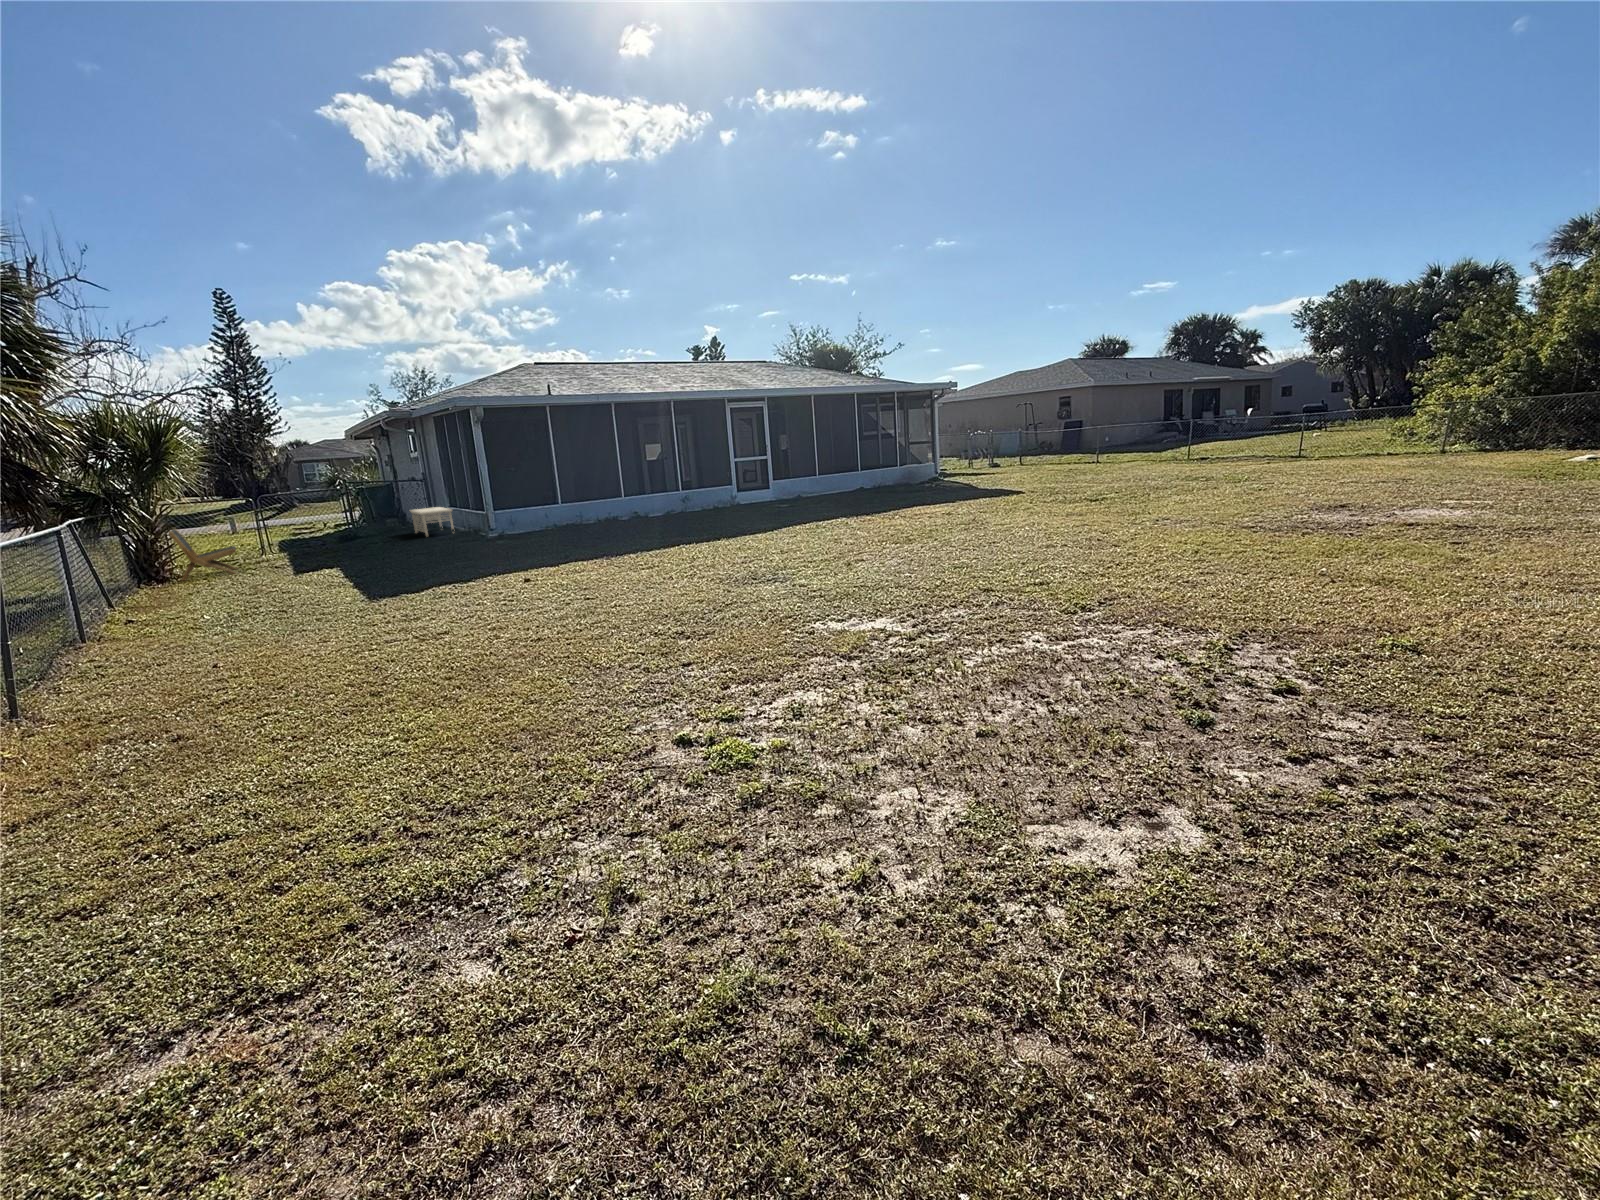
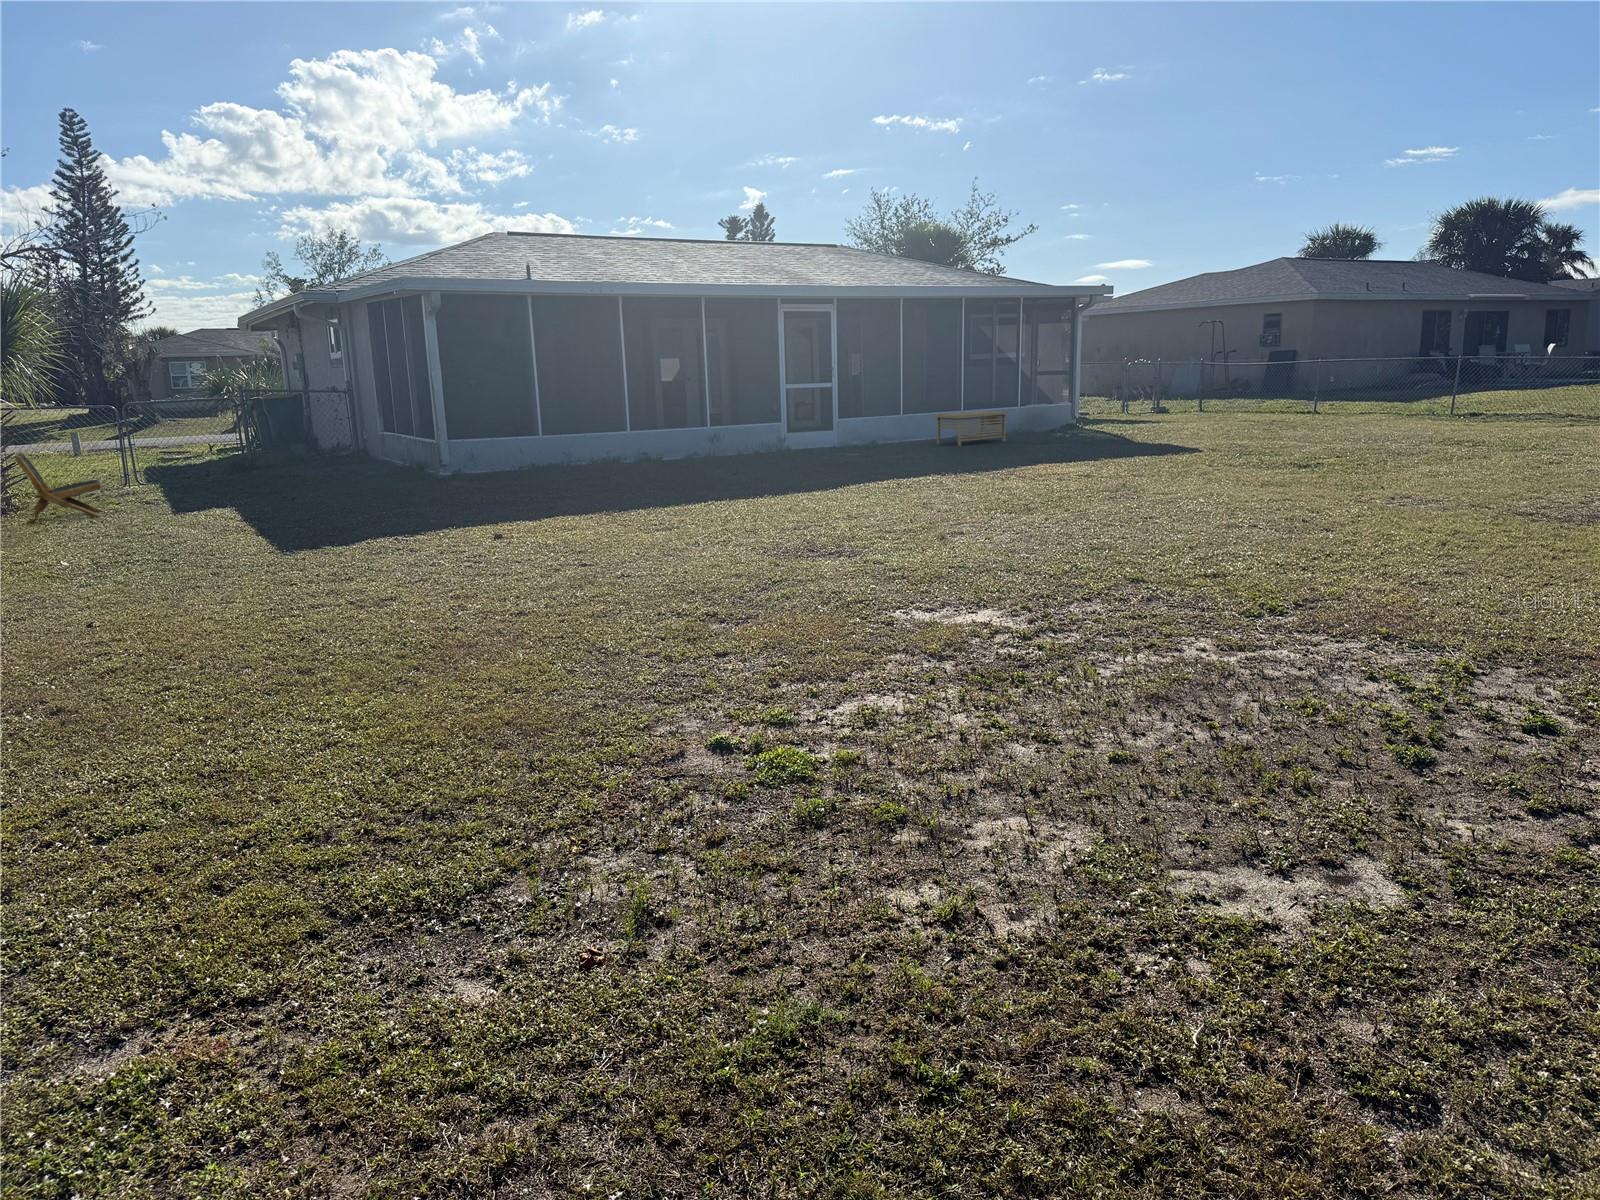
storage bench: present [410,507,454,536] -> present [934,411,1008,446]

